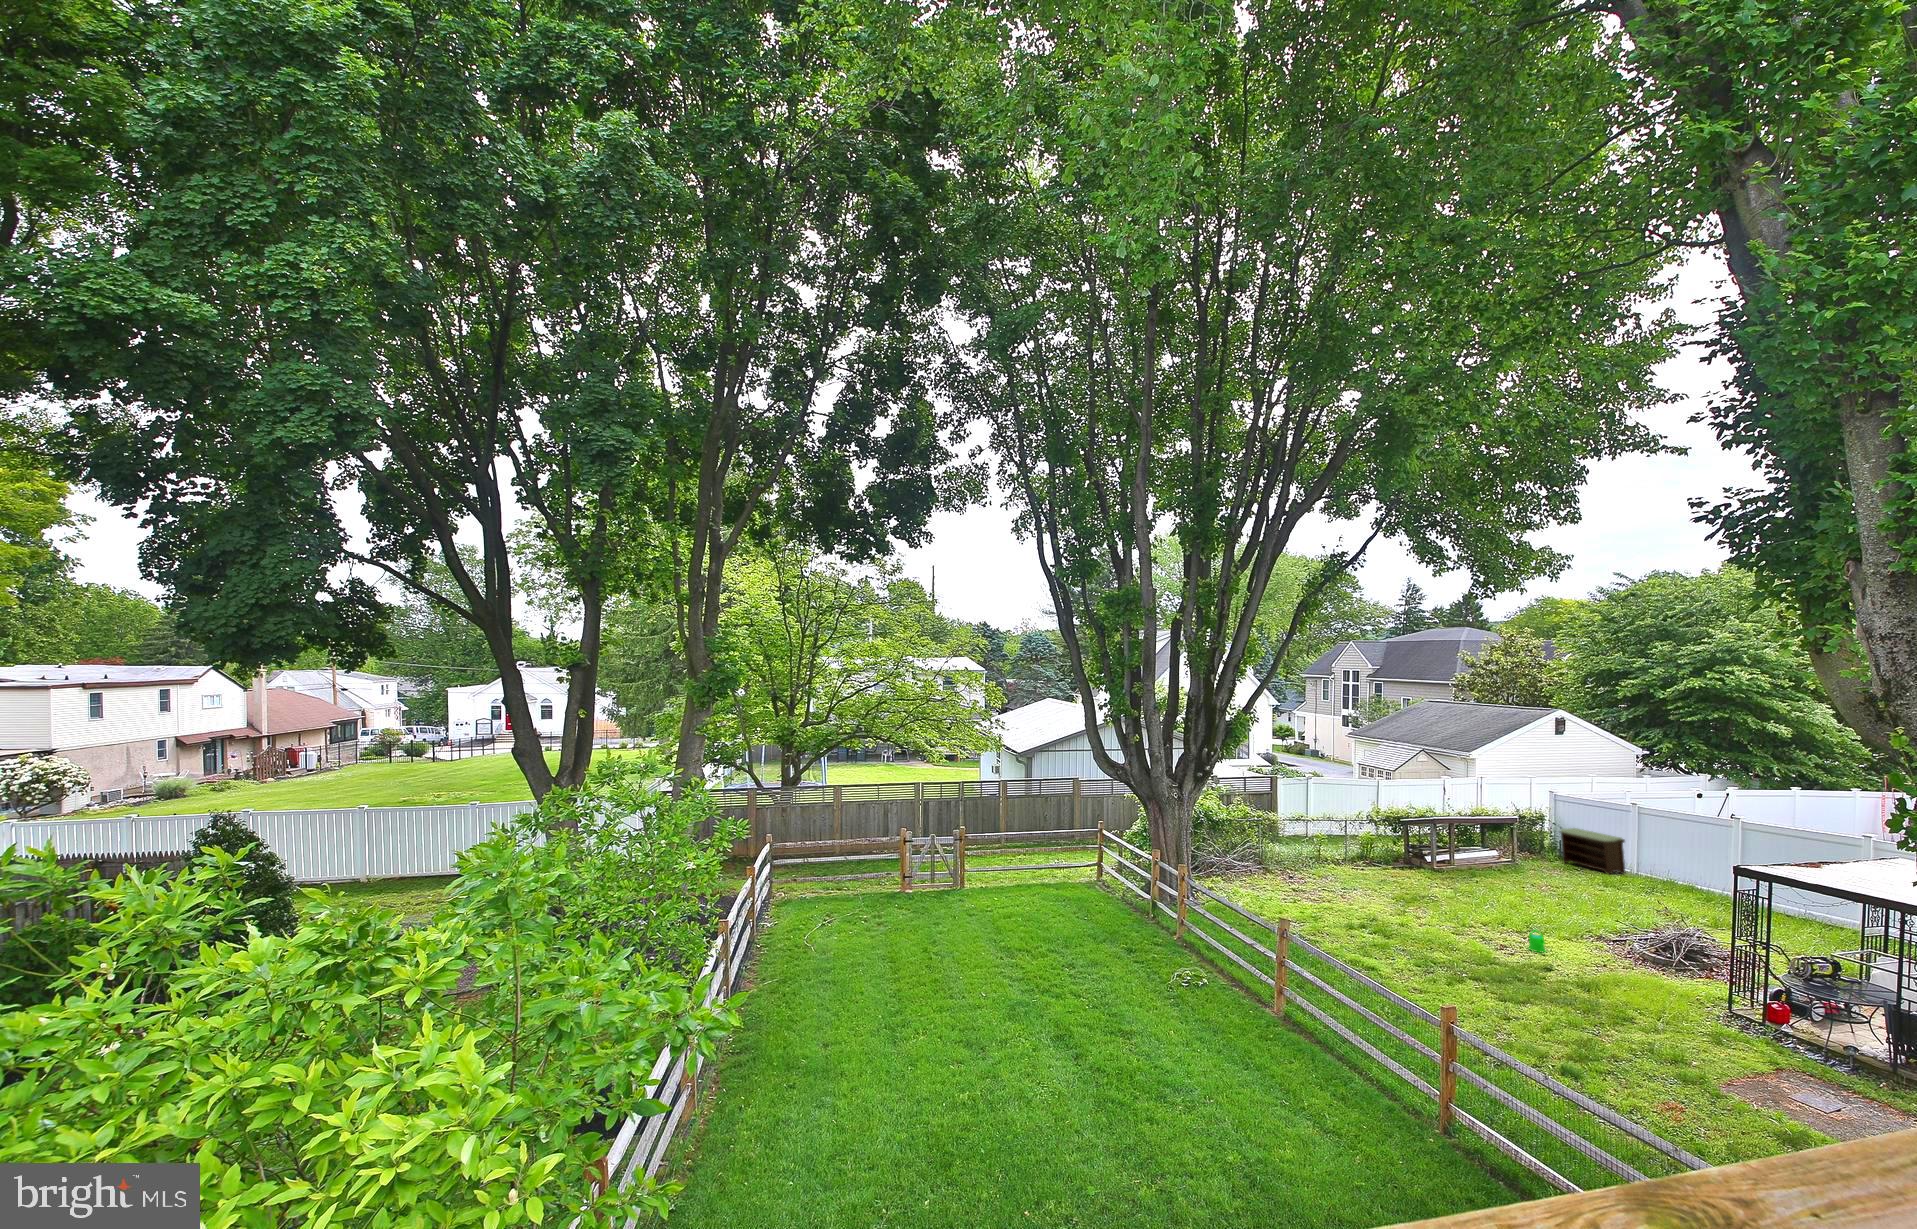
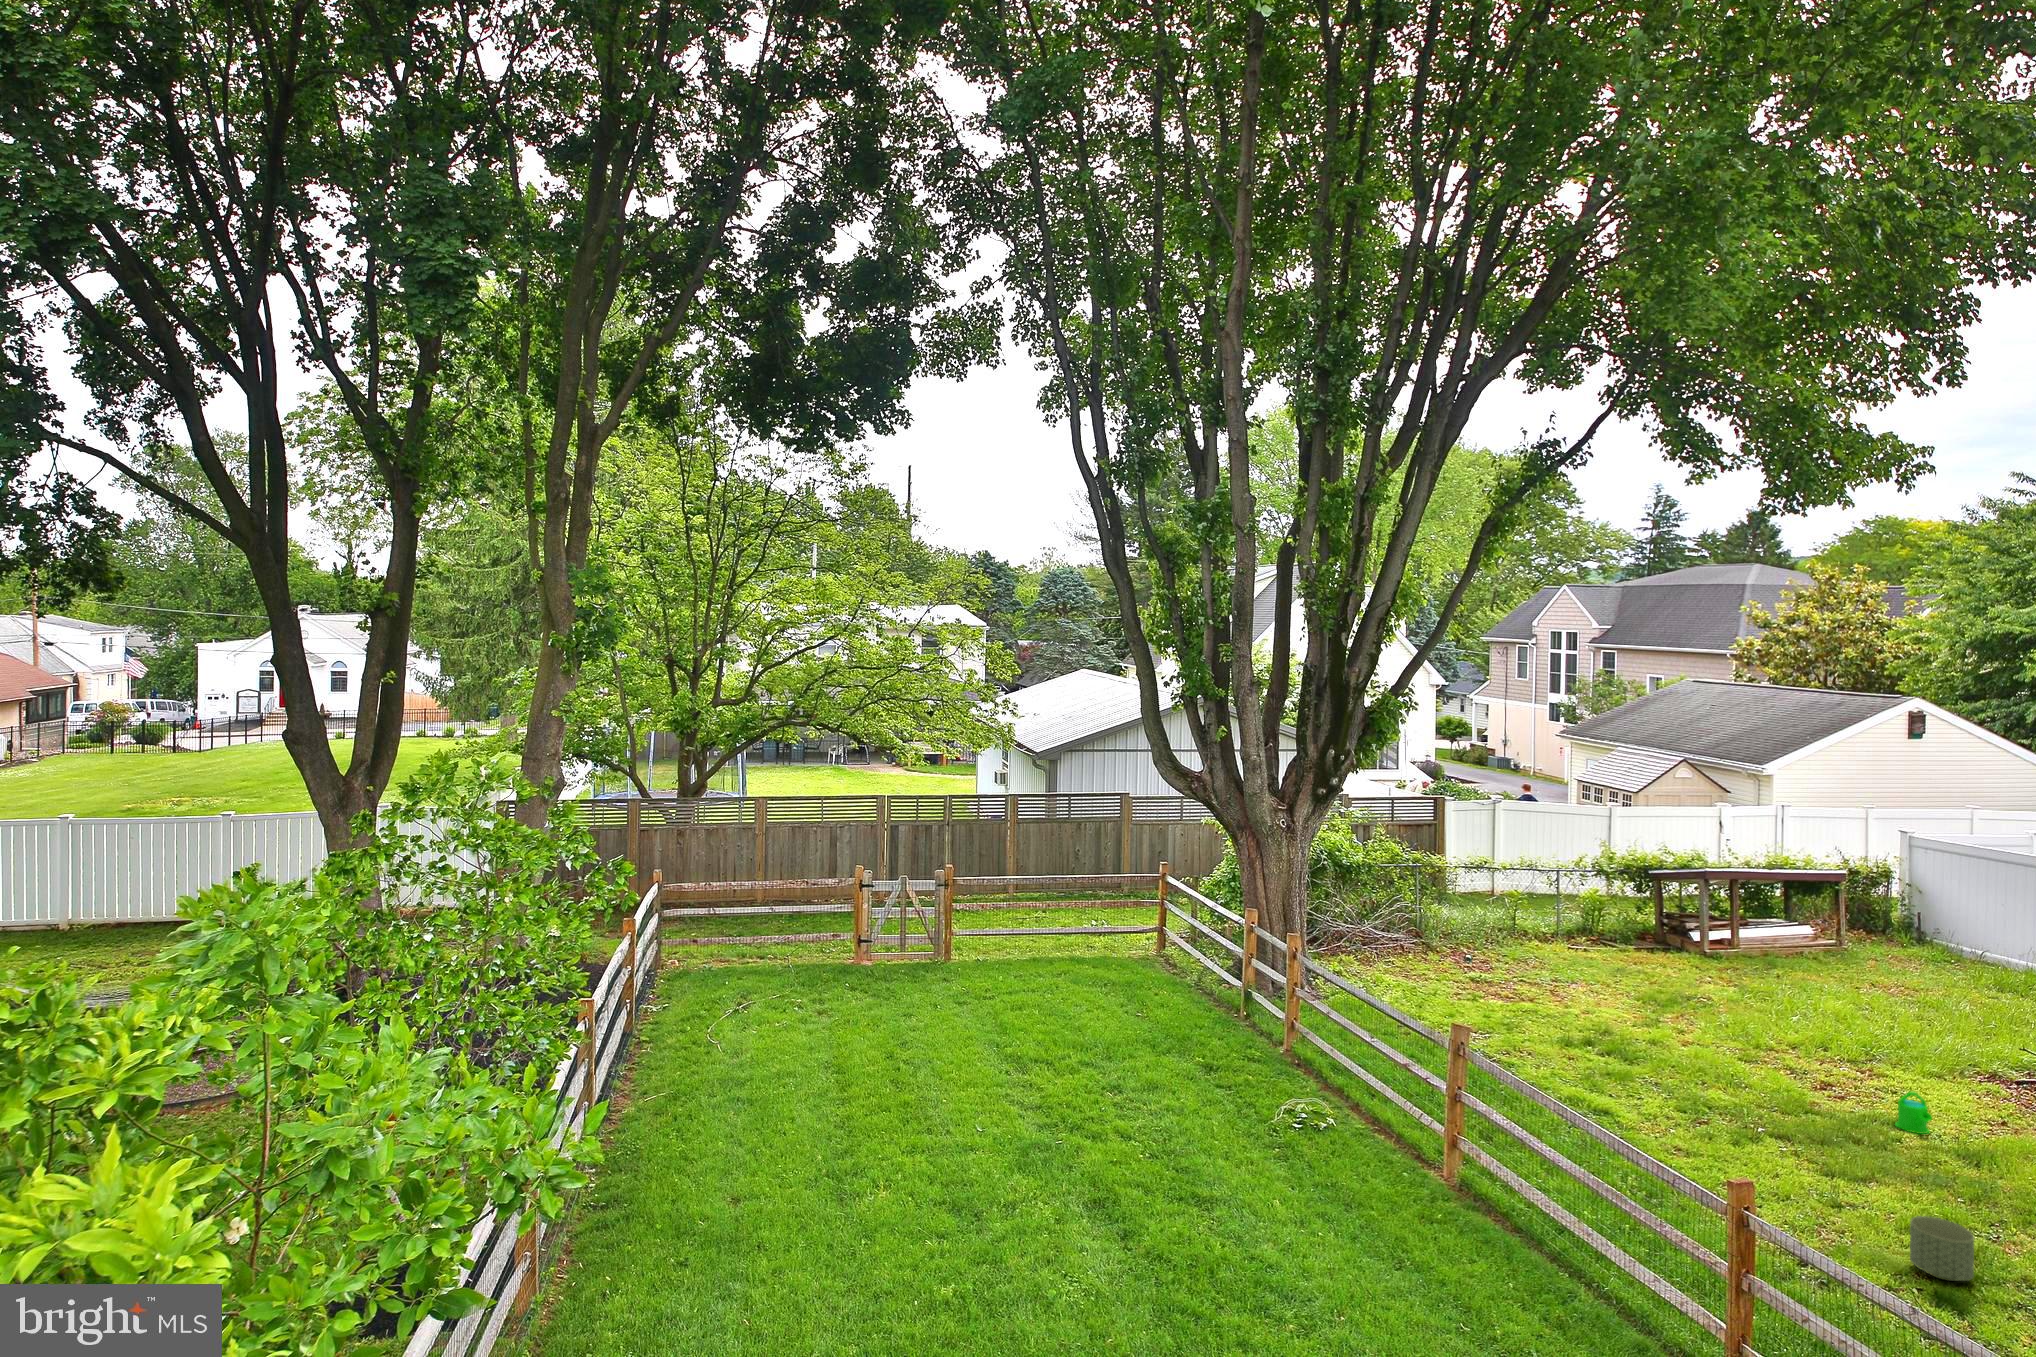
bench: present [1560,828,1625,874] -> none [1914,889,2032,969]
planter: none [1519,979,1551,1010] -> present [1910,1216,1974,1281]

